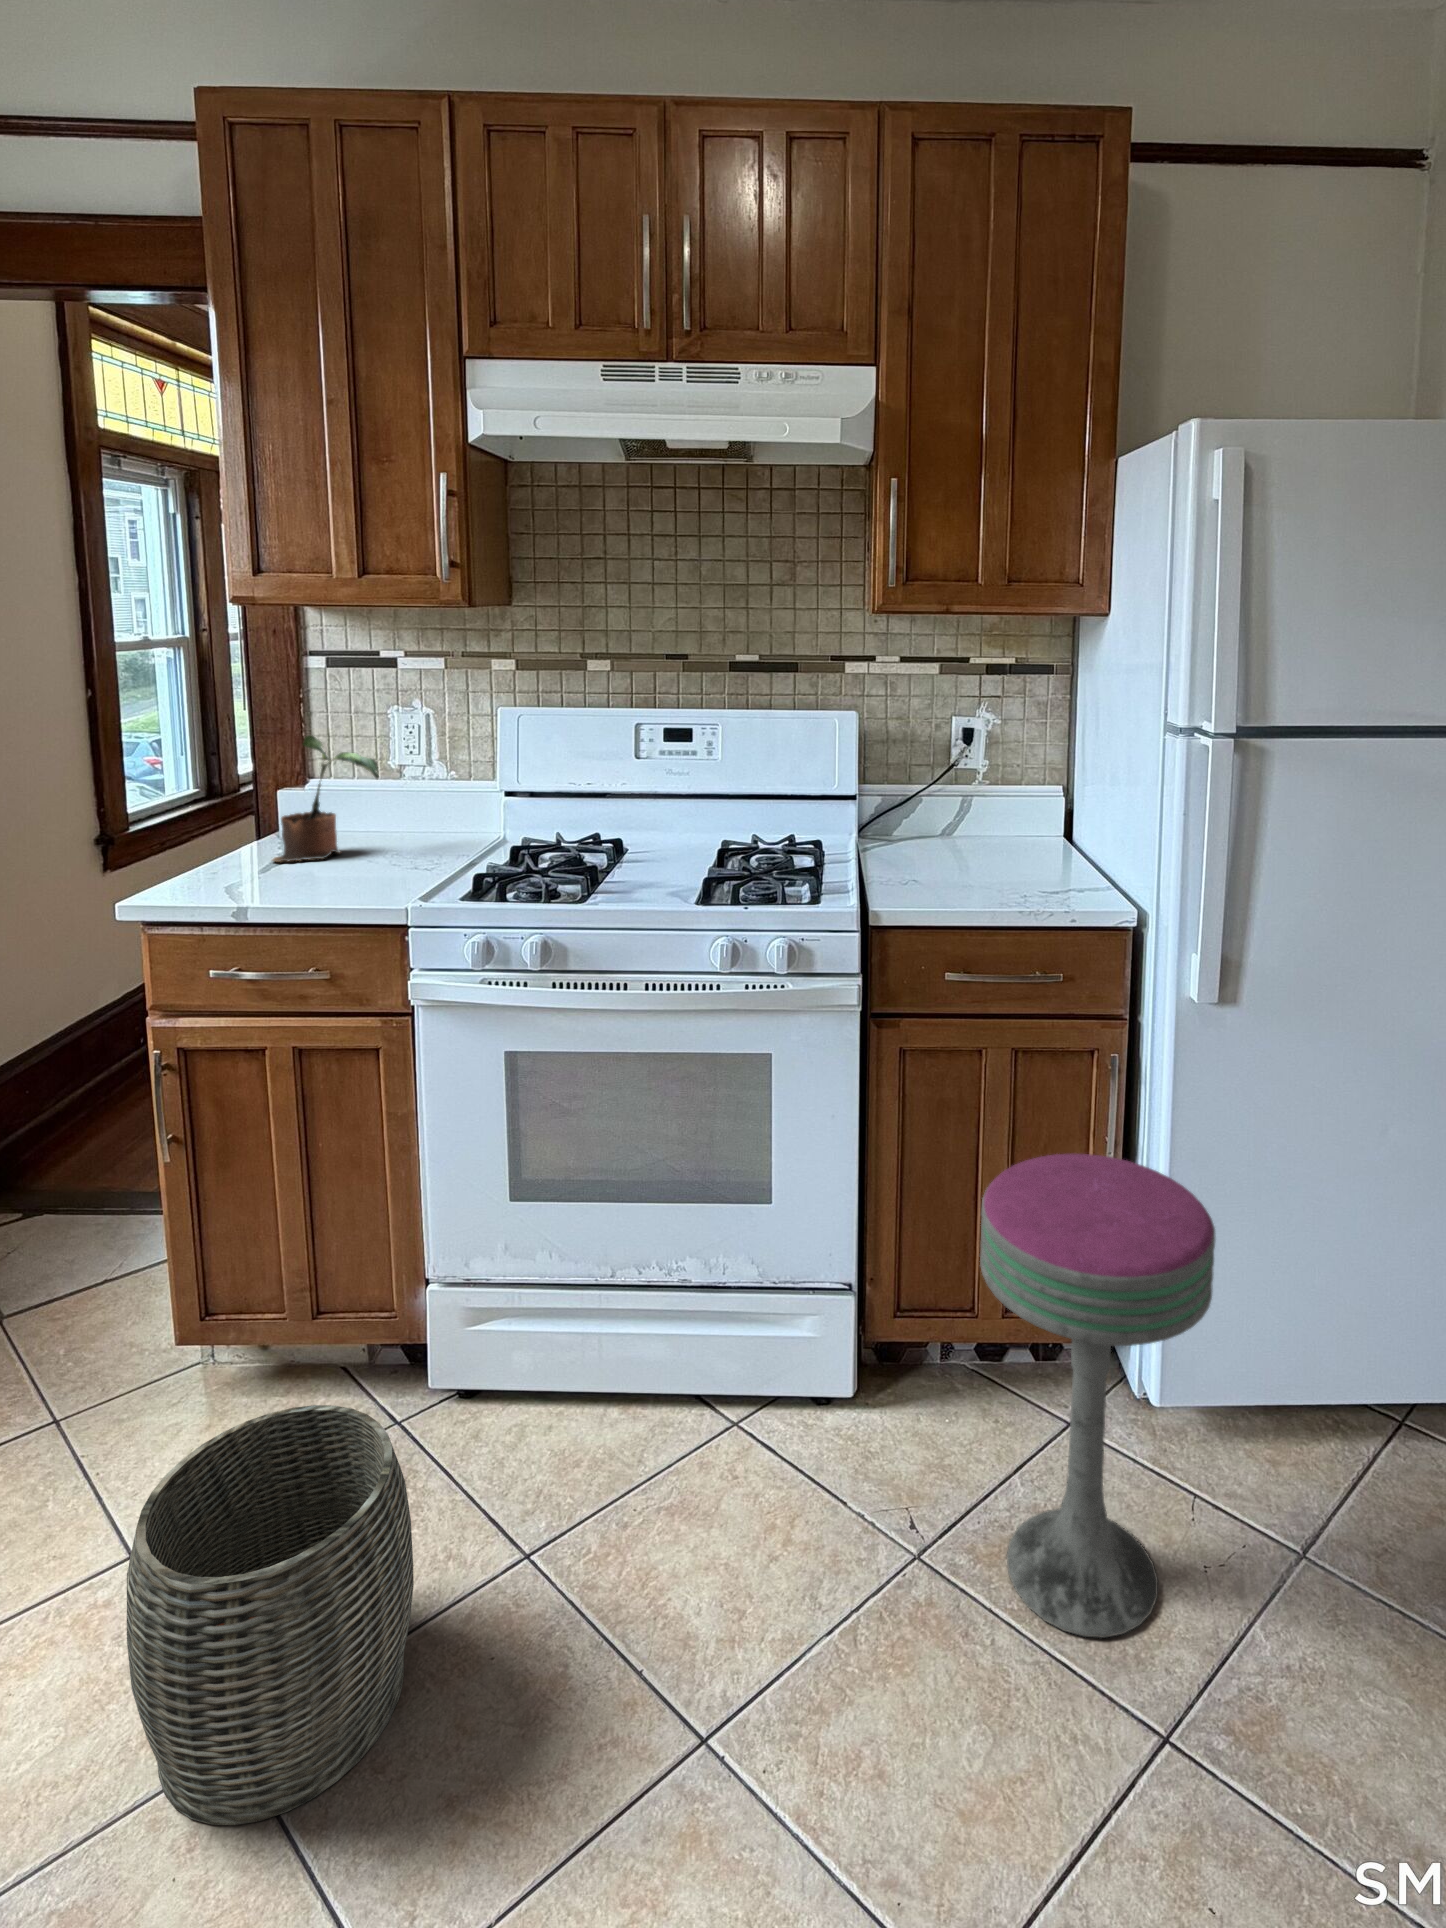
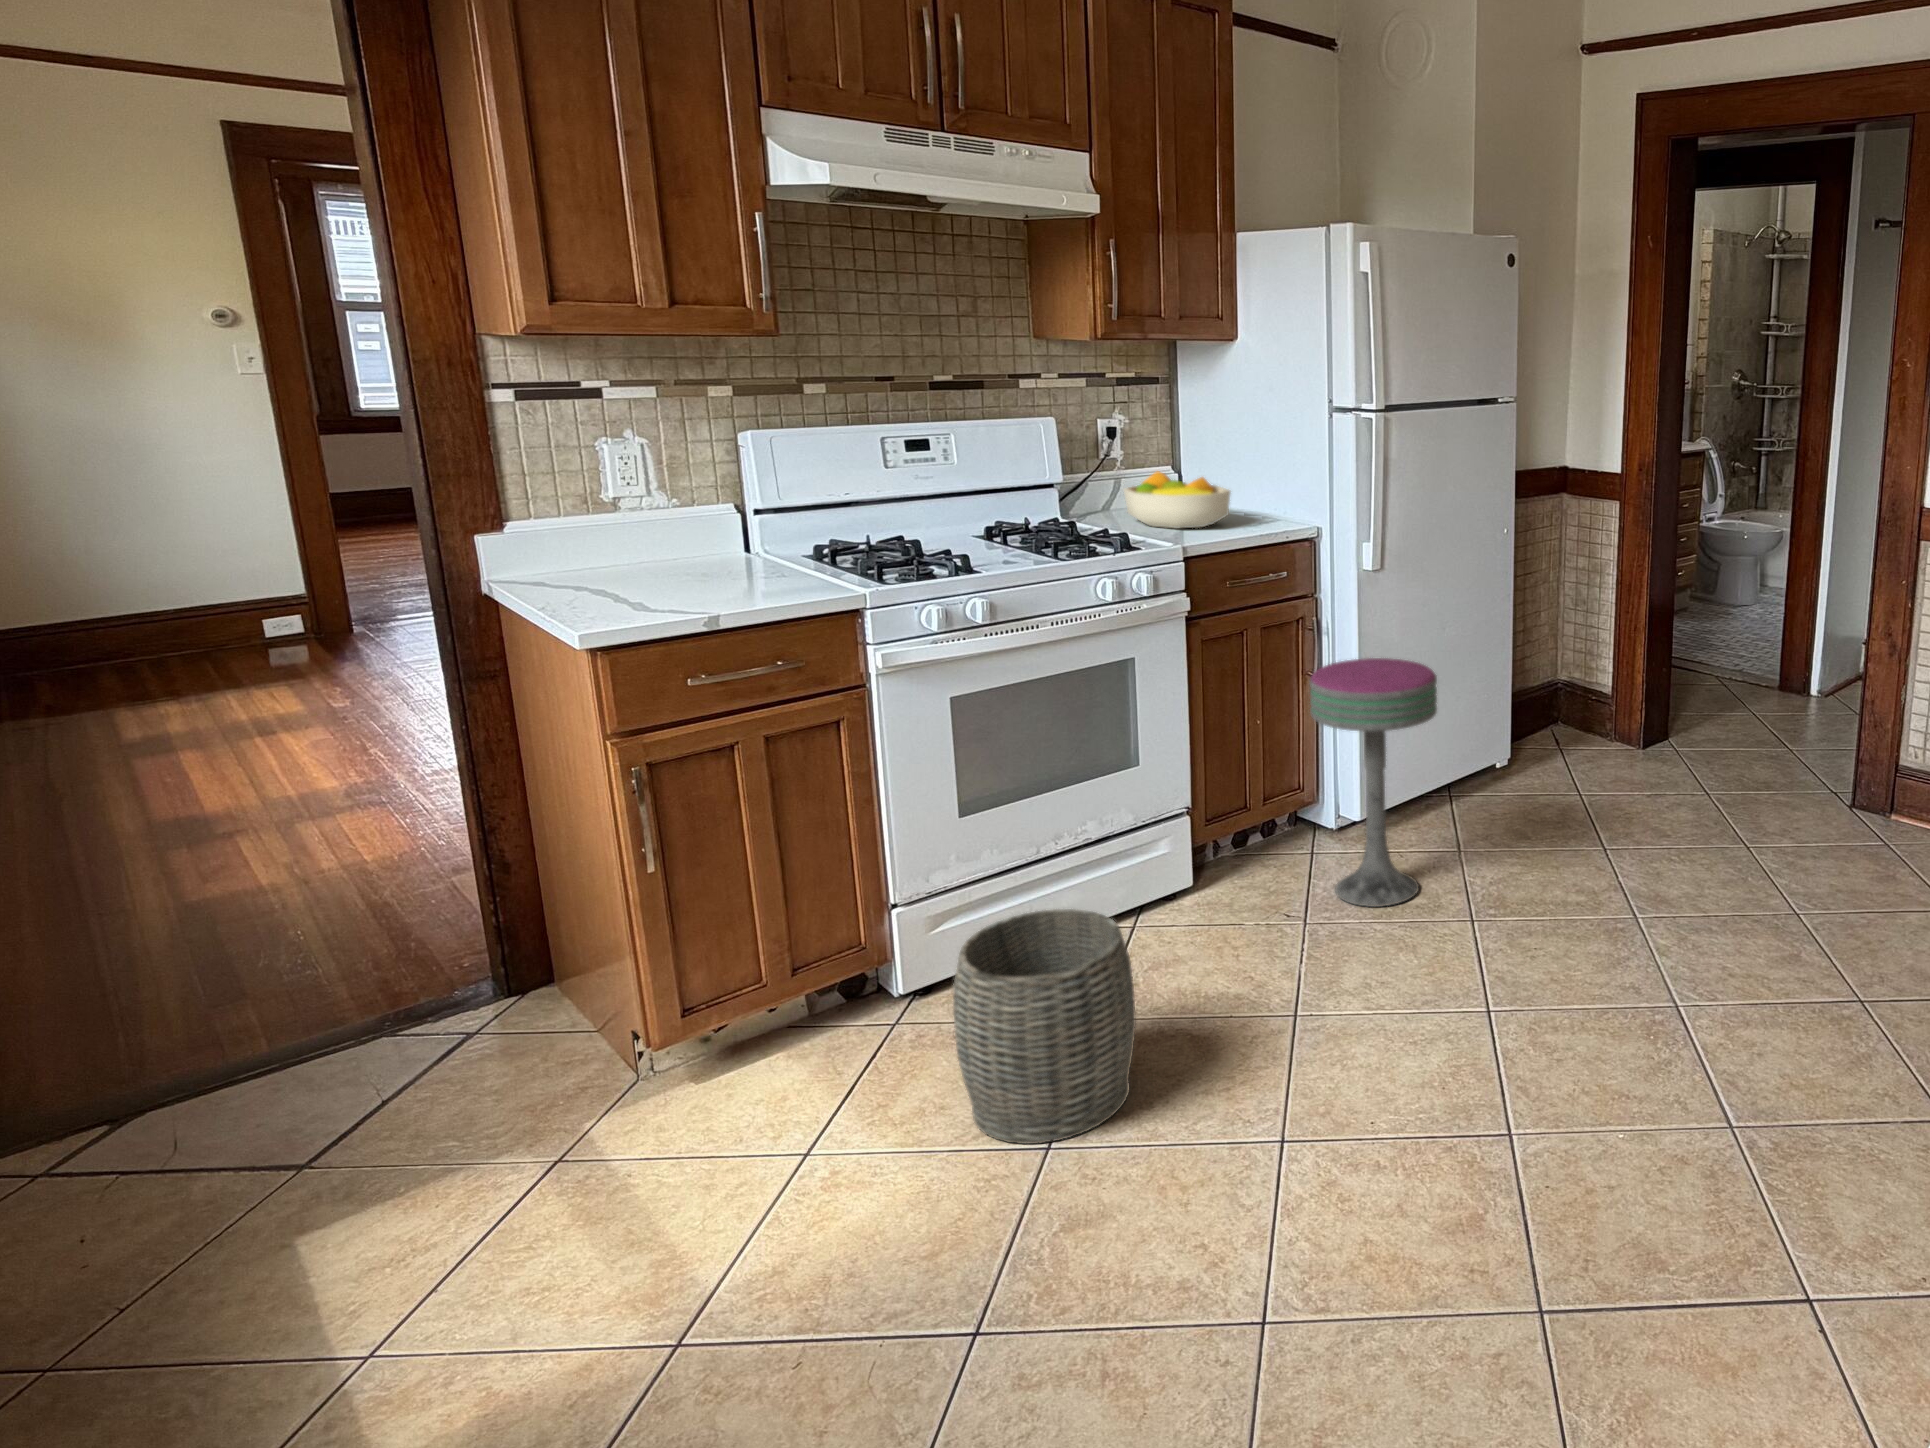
potted plant: present [272,735,379,862] -> none [579,463,680,594]
fruit bowl: none [910,793,1043,885] -> present [1124,471,1230,528]

